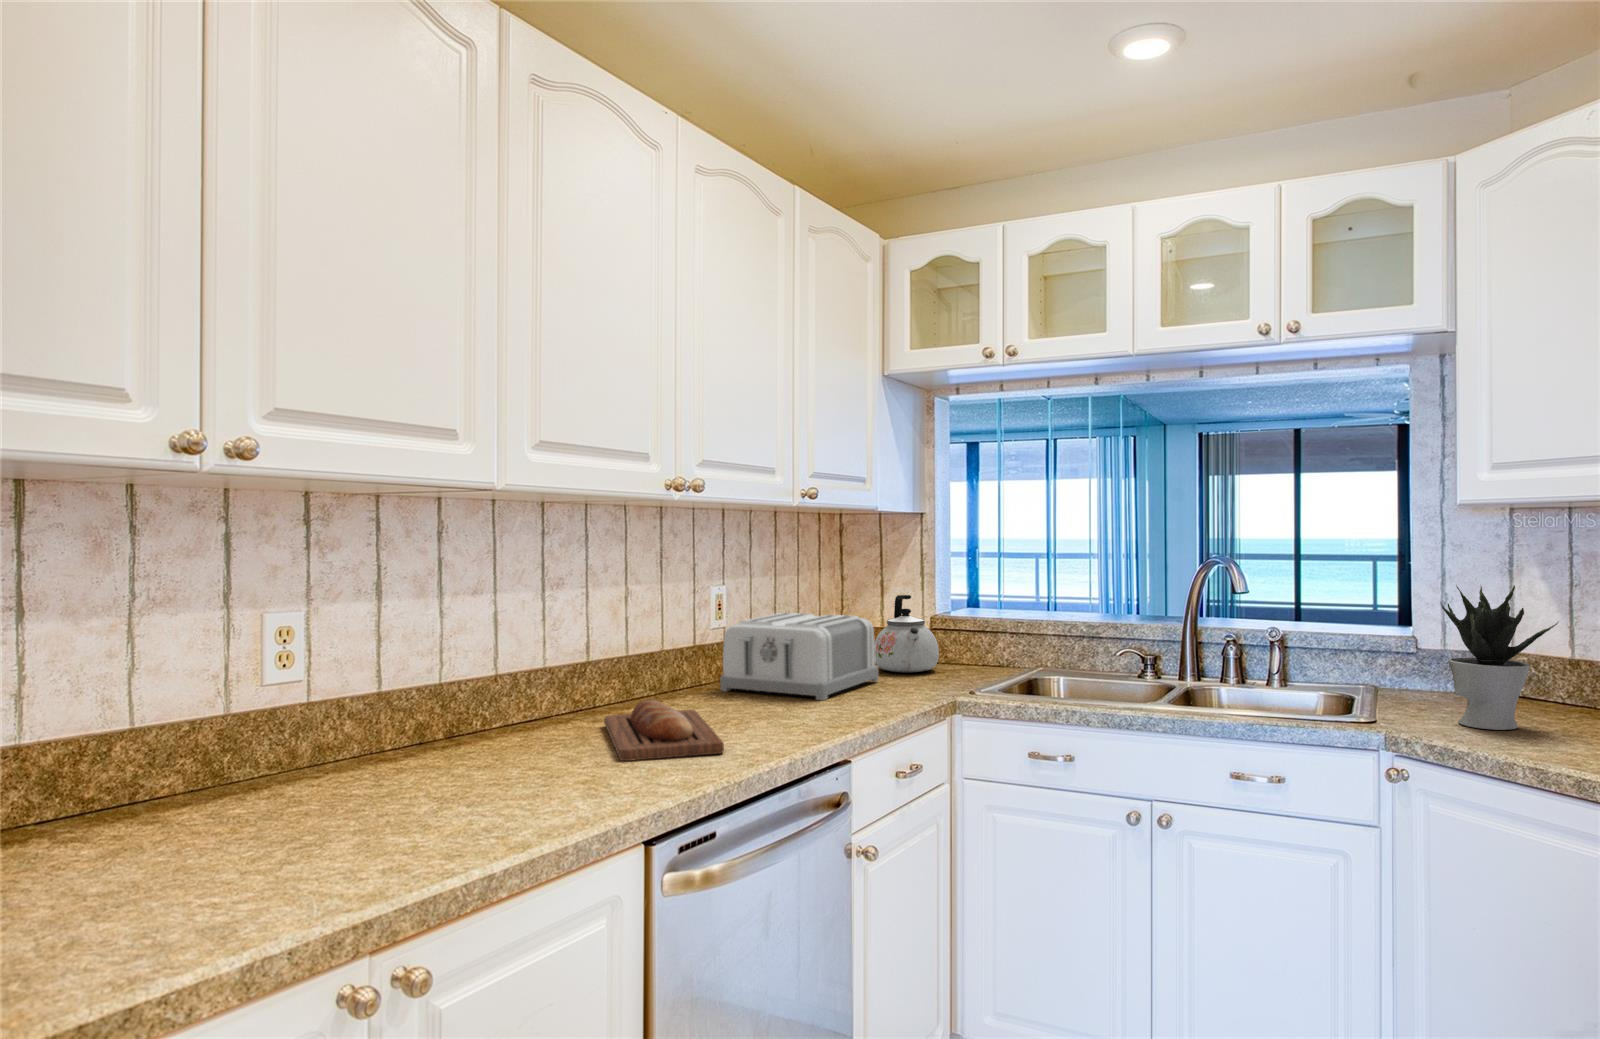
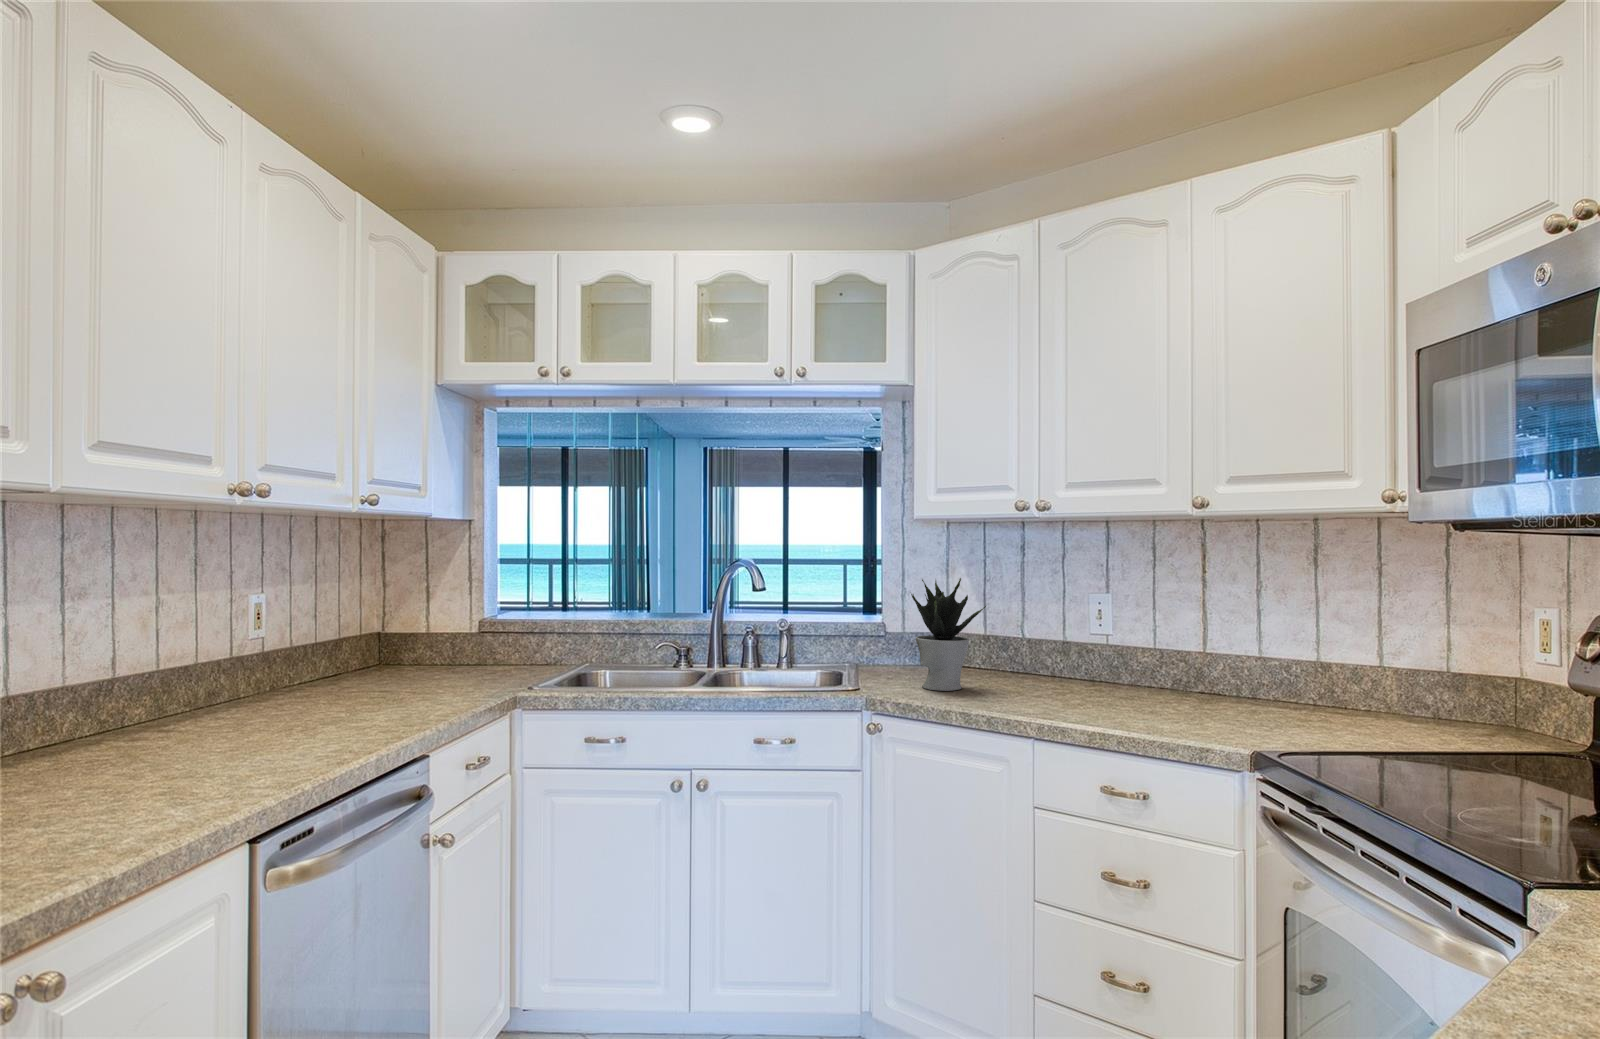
kettle: present [875,595,939,673] -> none [419,600,488,676]
toaster: present [720,613,878,700] -> none [228,621,423,712]
bread loaf: present [604,700,724,761] -> none [37,731,214,819]

